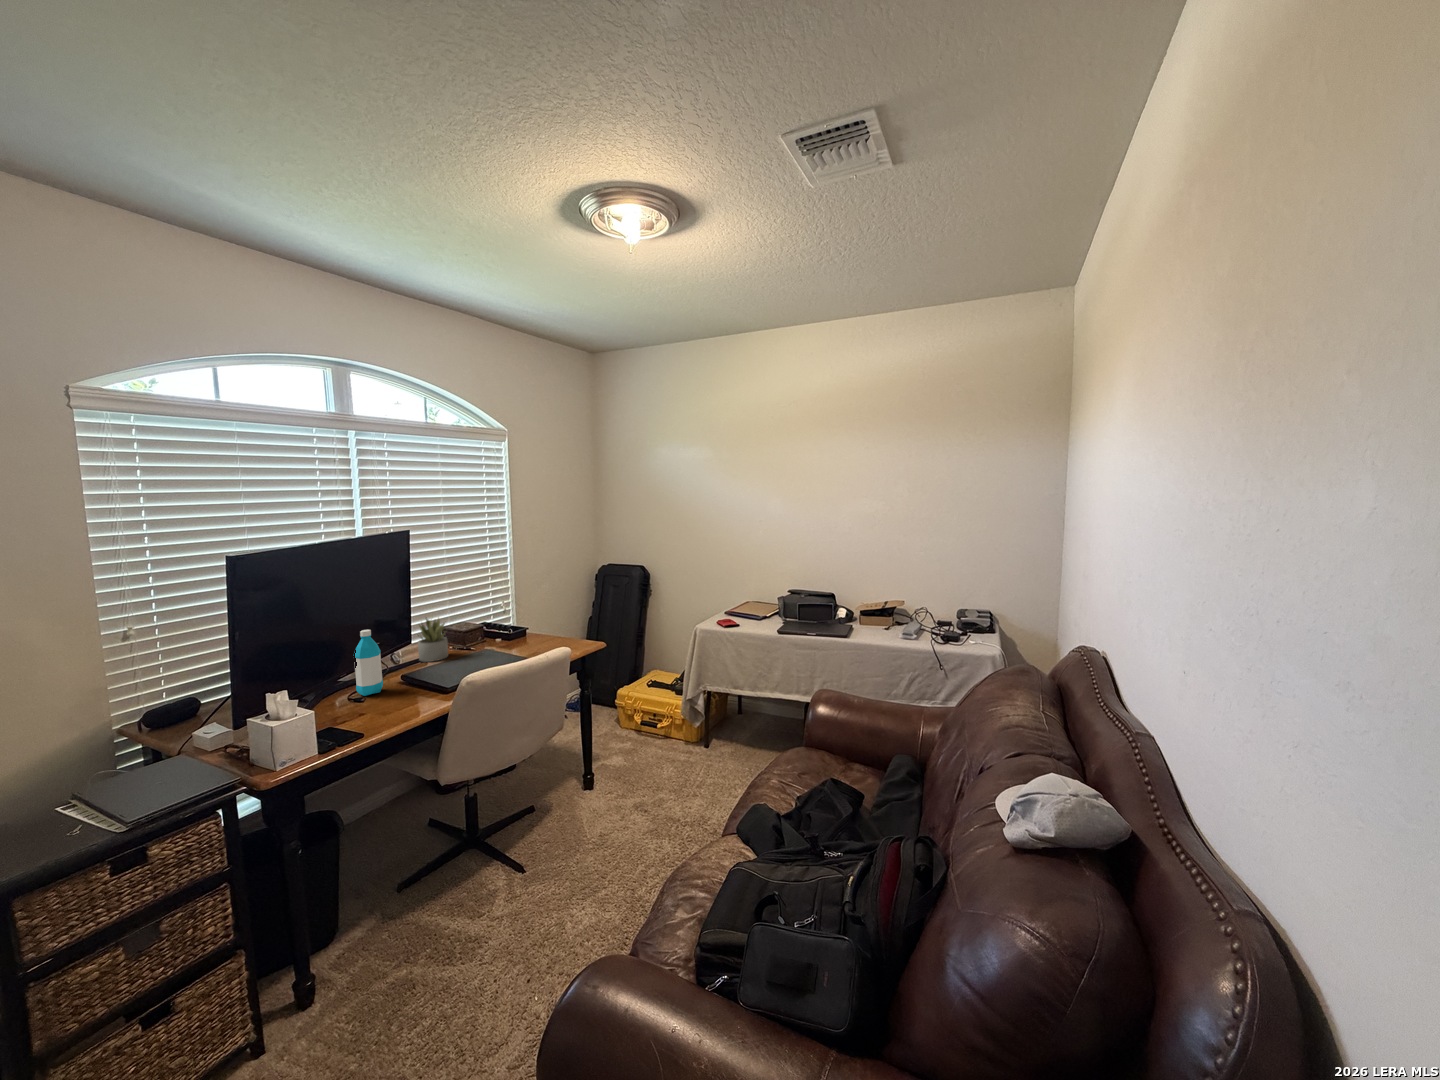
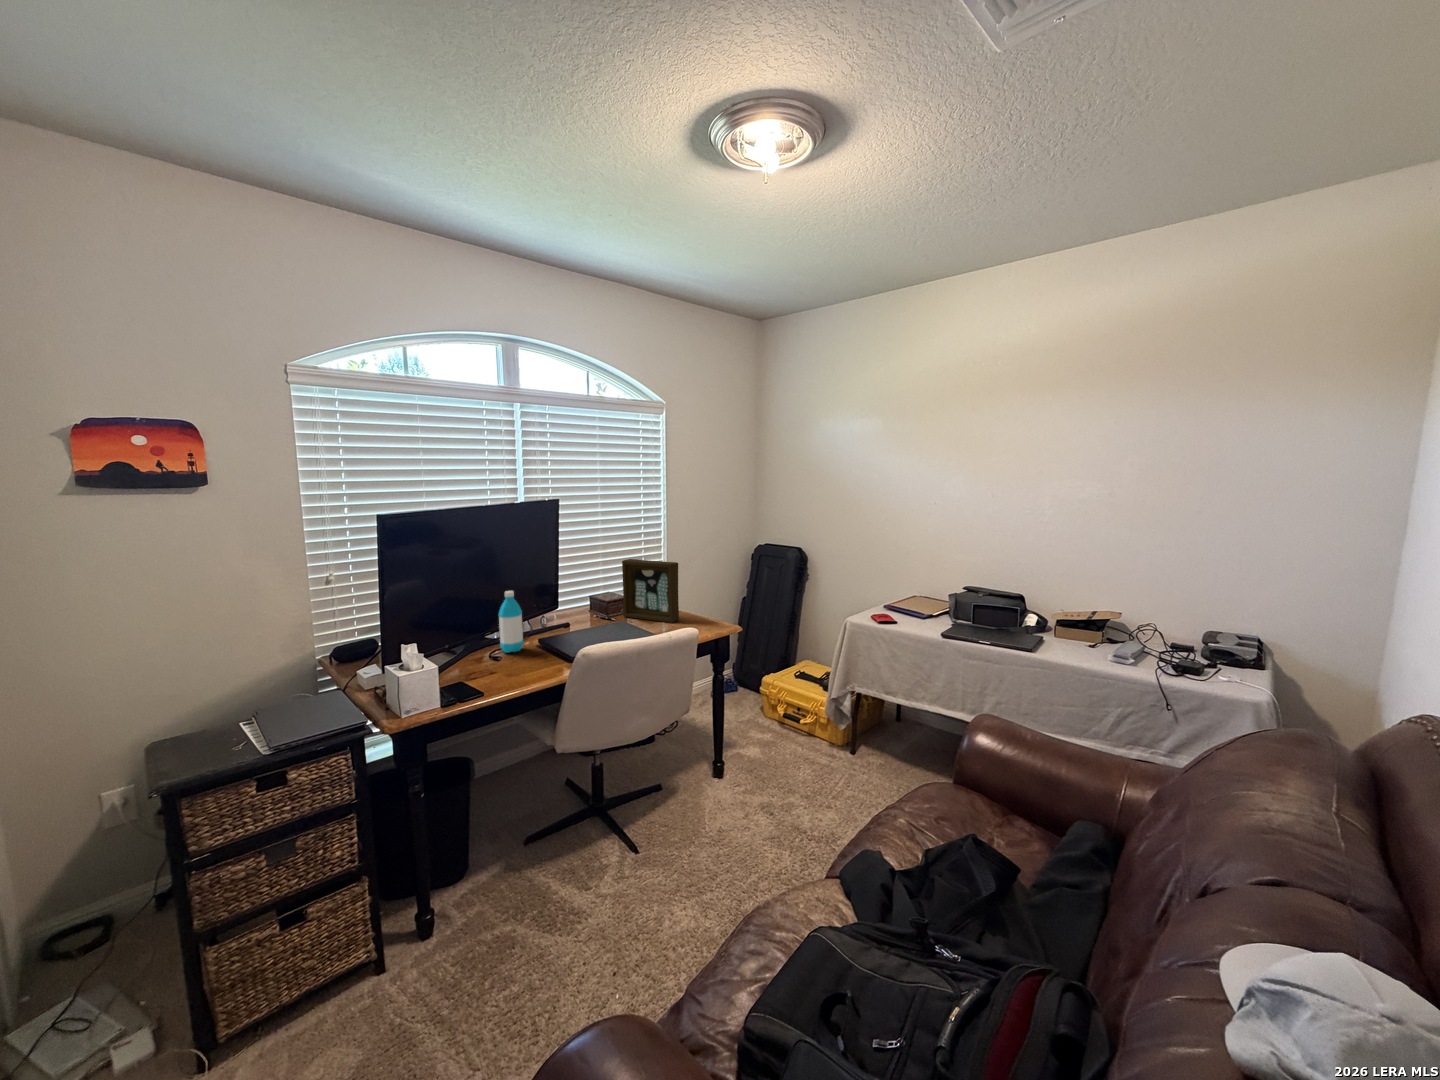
picture frame: none [478,587,543,647] -> present [622,559,679,623]
succulent plant: present [418,619,448,662] -> none [563,583,592,626]

